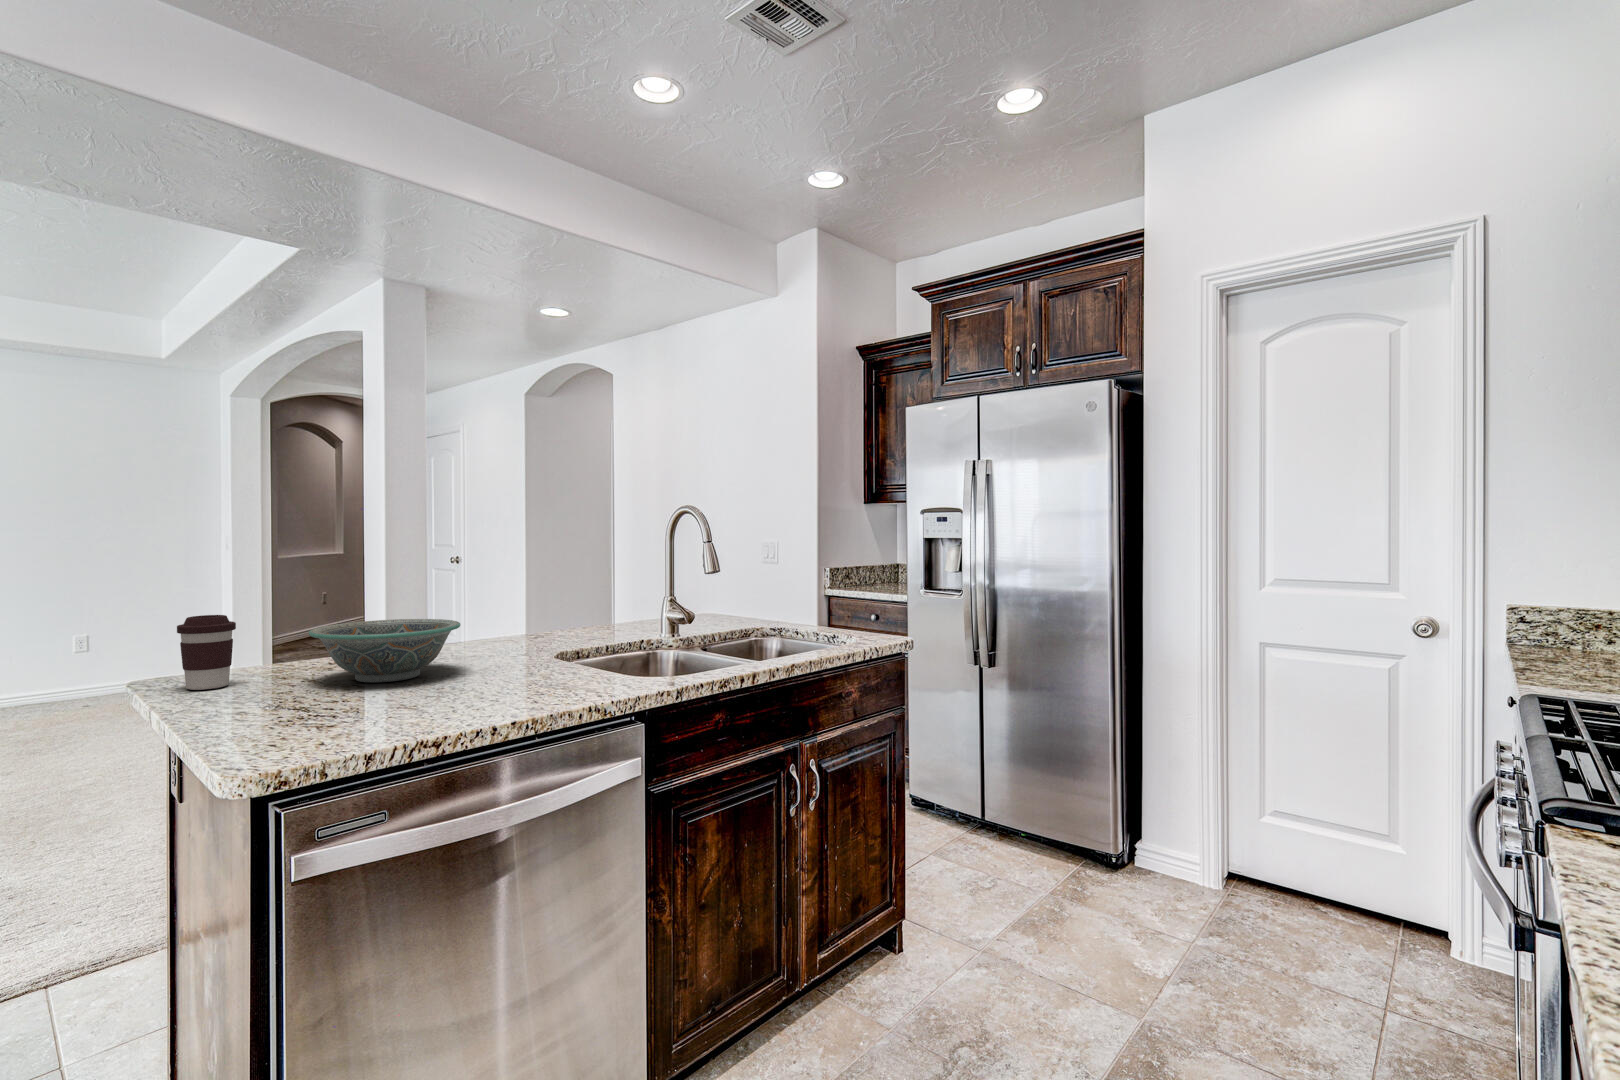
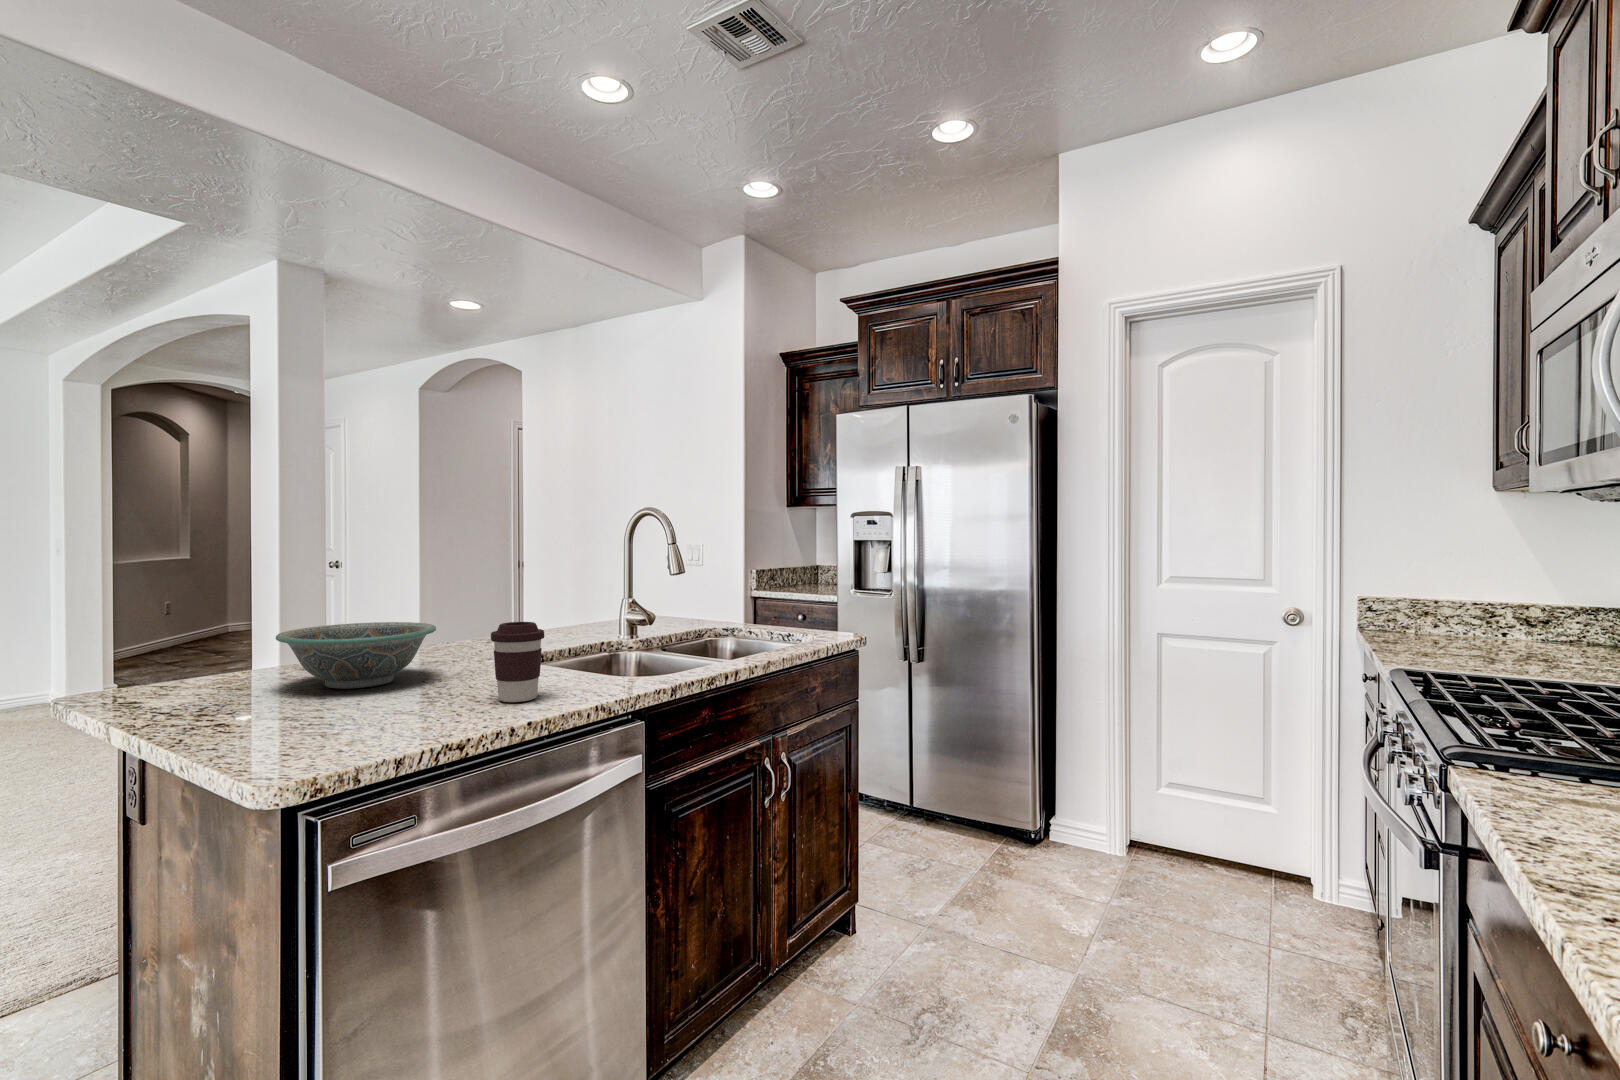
coffee cup: present [177,615,236,690] -> present [491,622,544,702]

